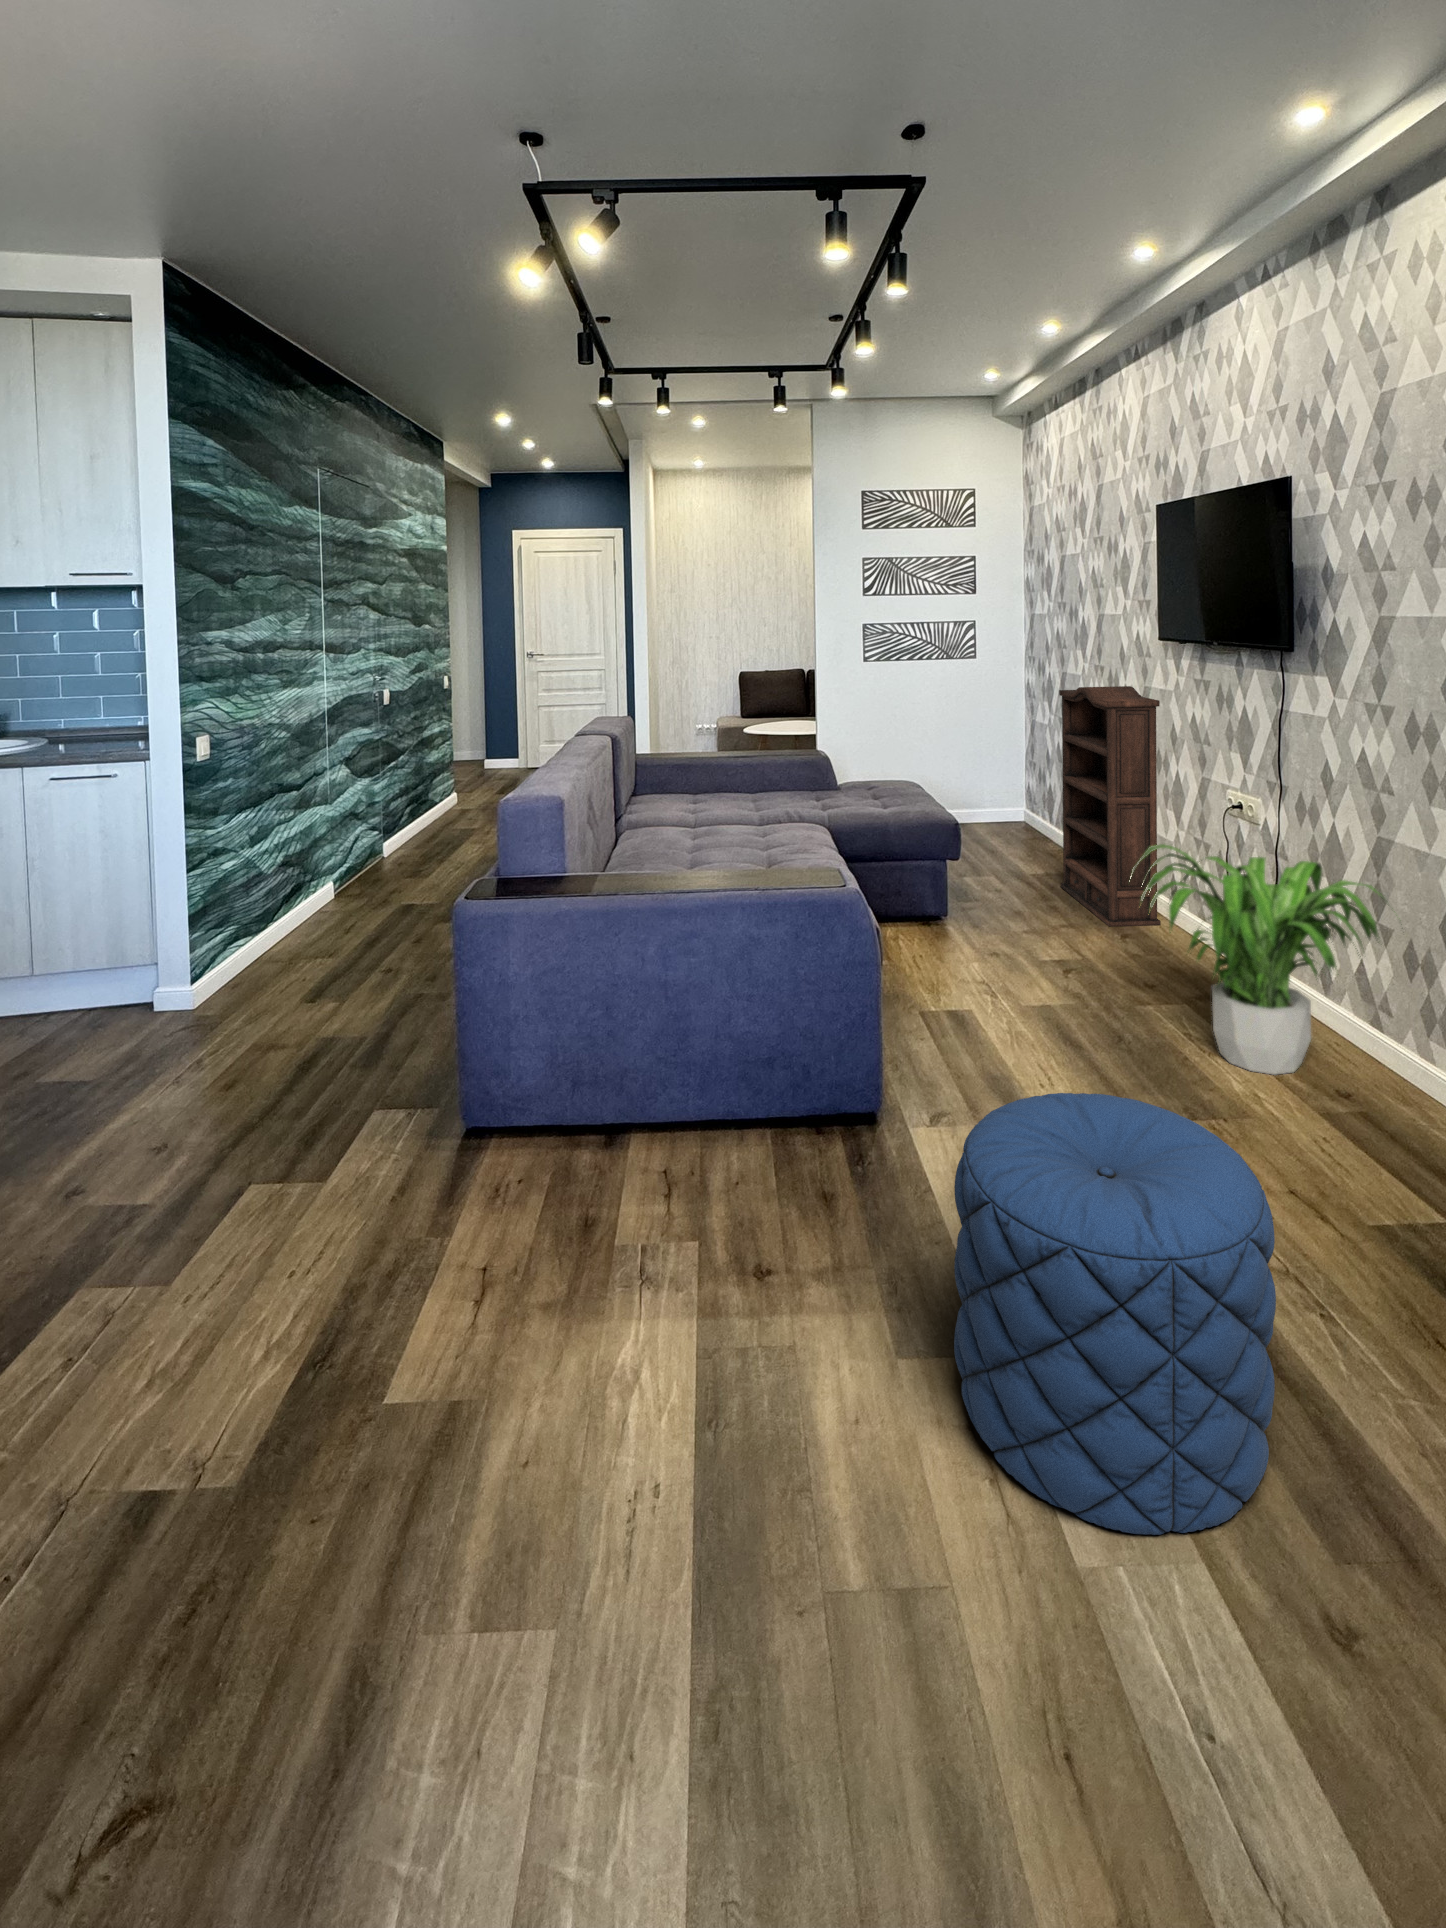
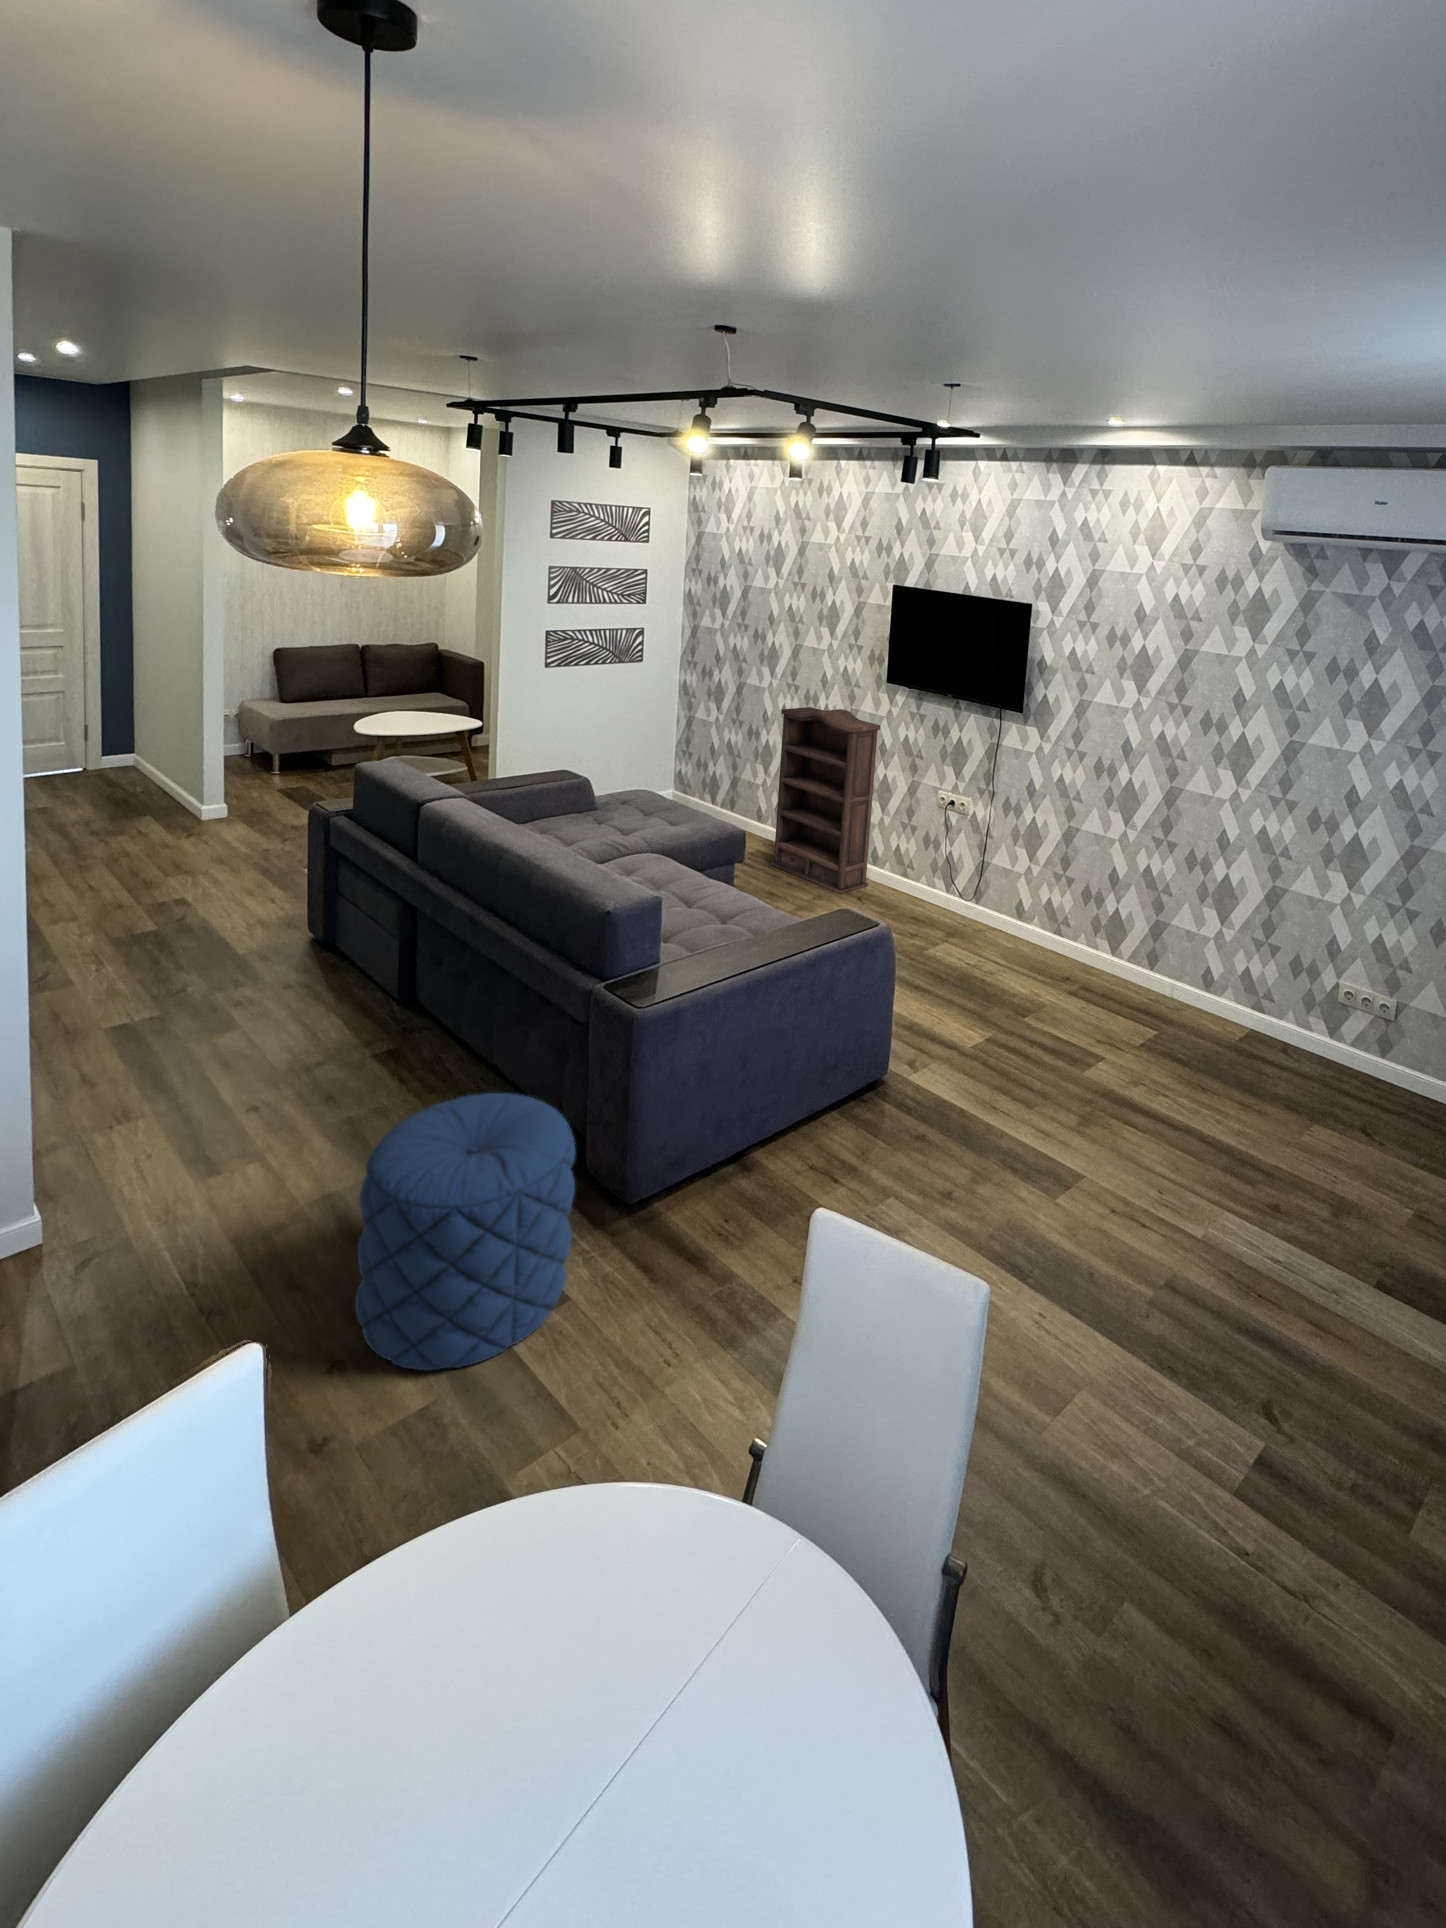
potted plant: present [1130,844,1385,1074] -> none [944,846,1098,980]
pouf: present [954,1093,1276,1535] -> present [355,1093,575,1370]

